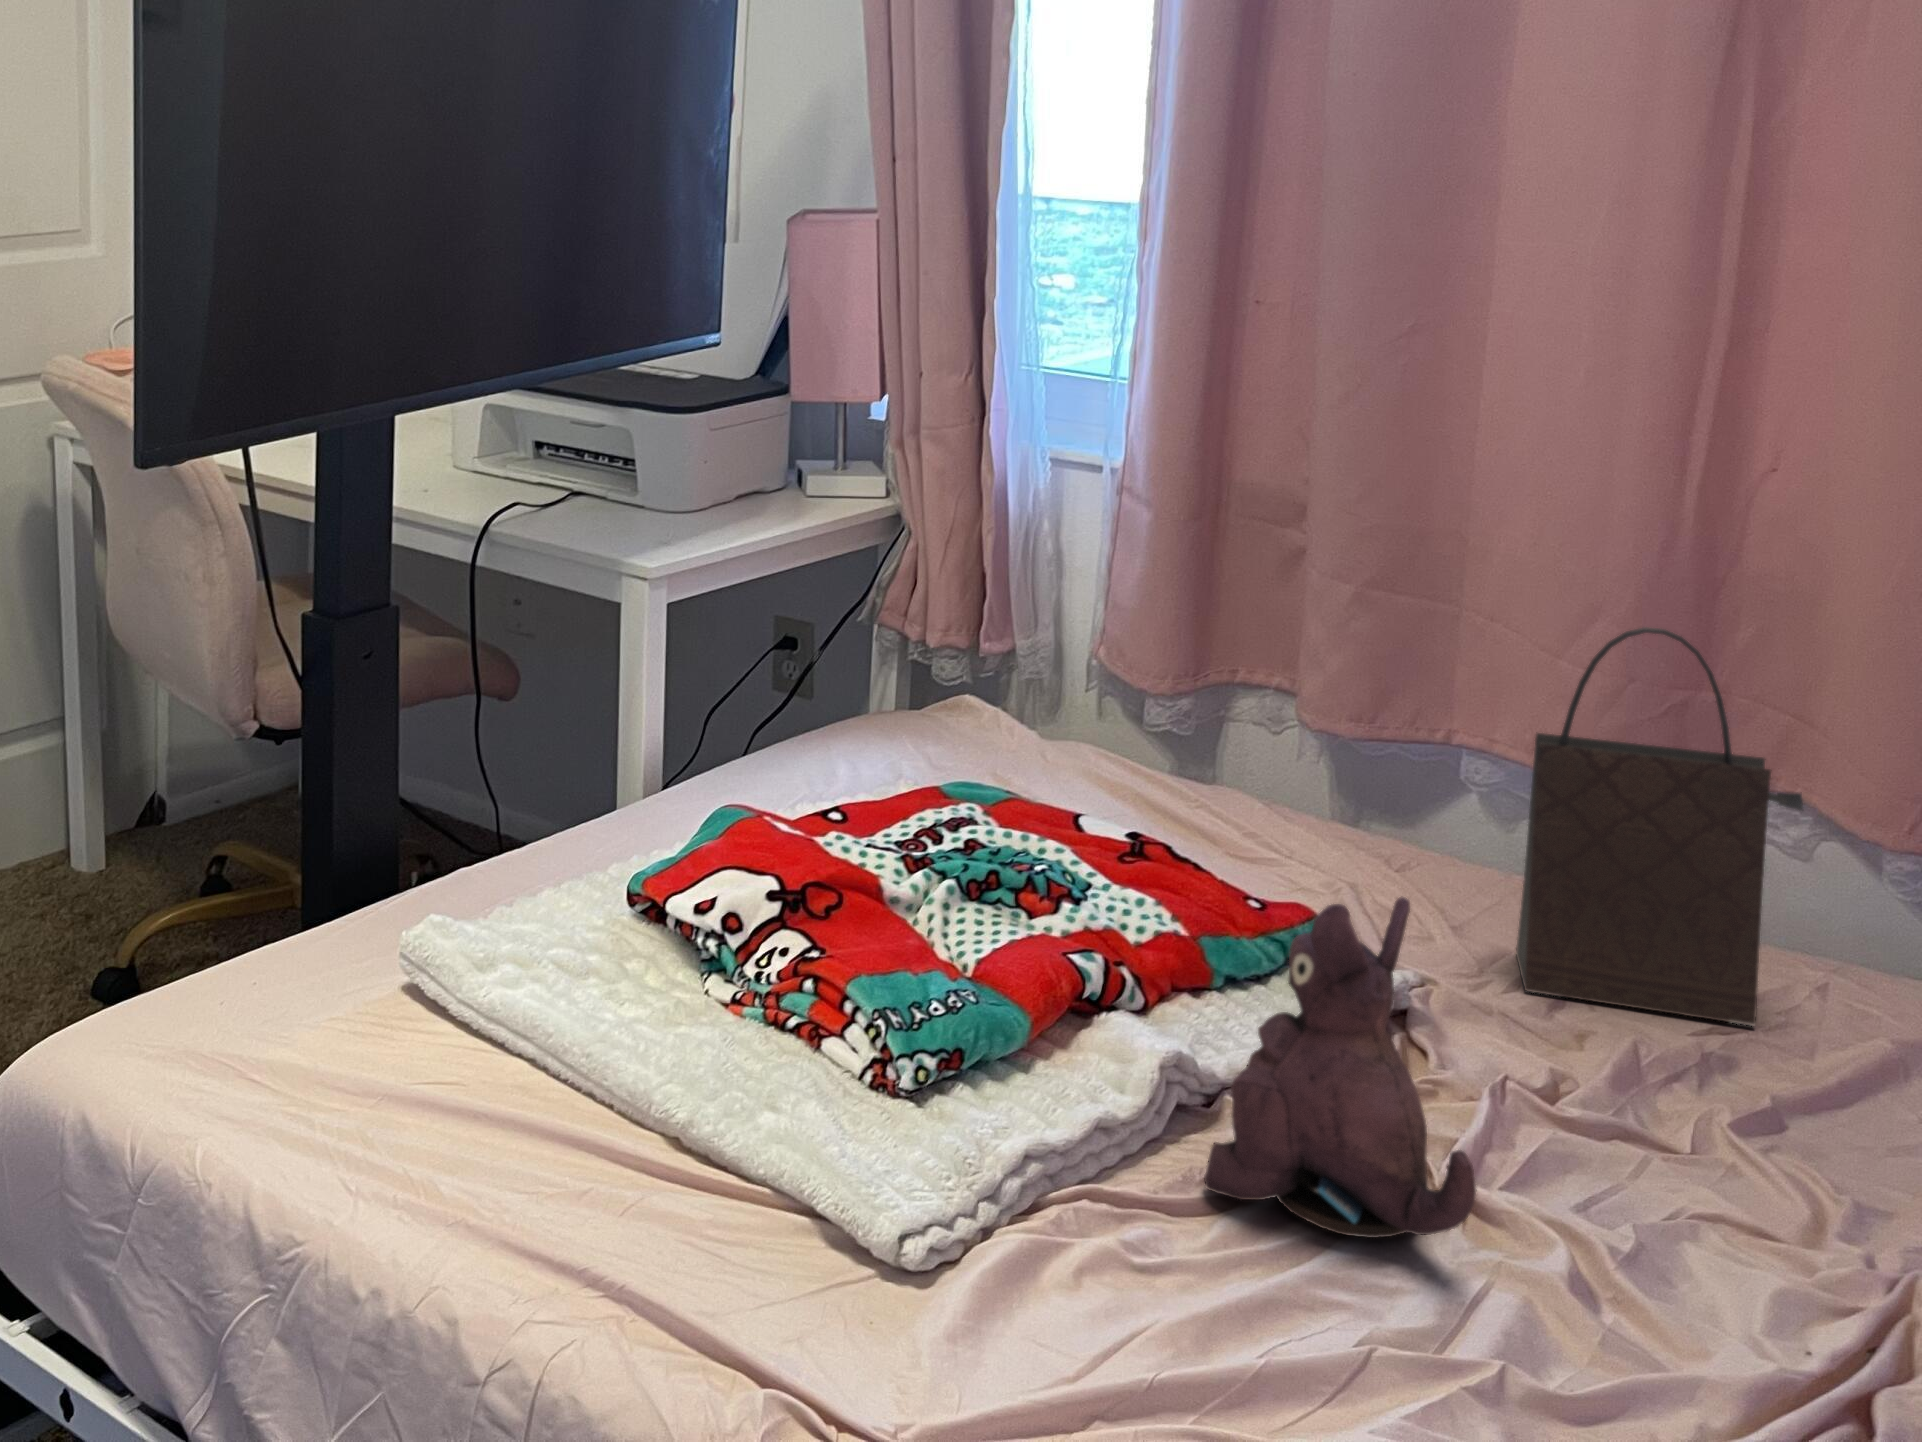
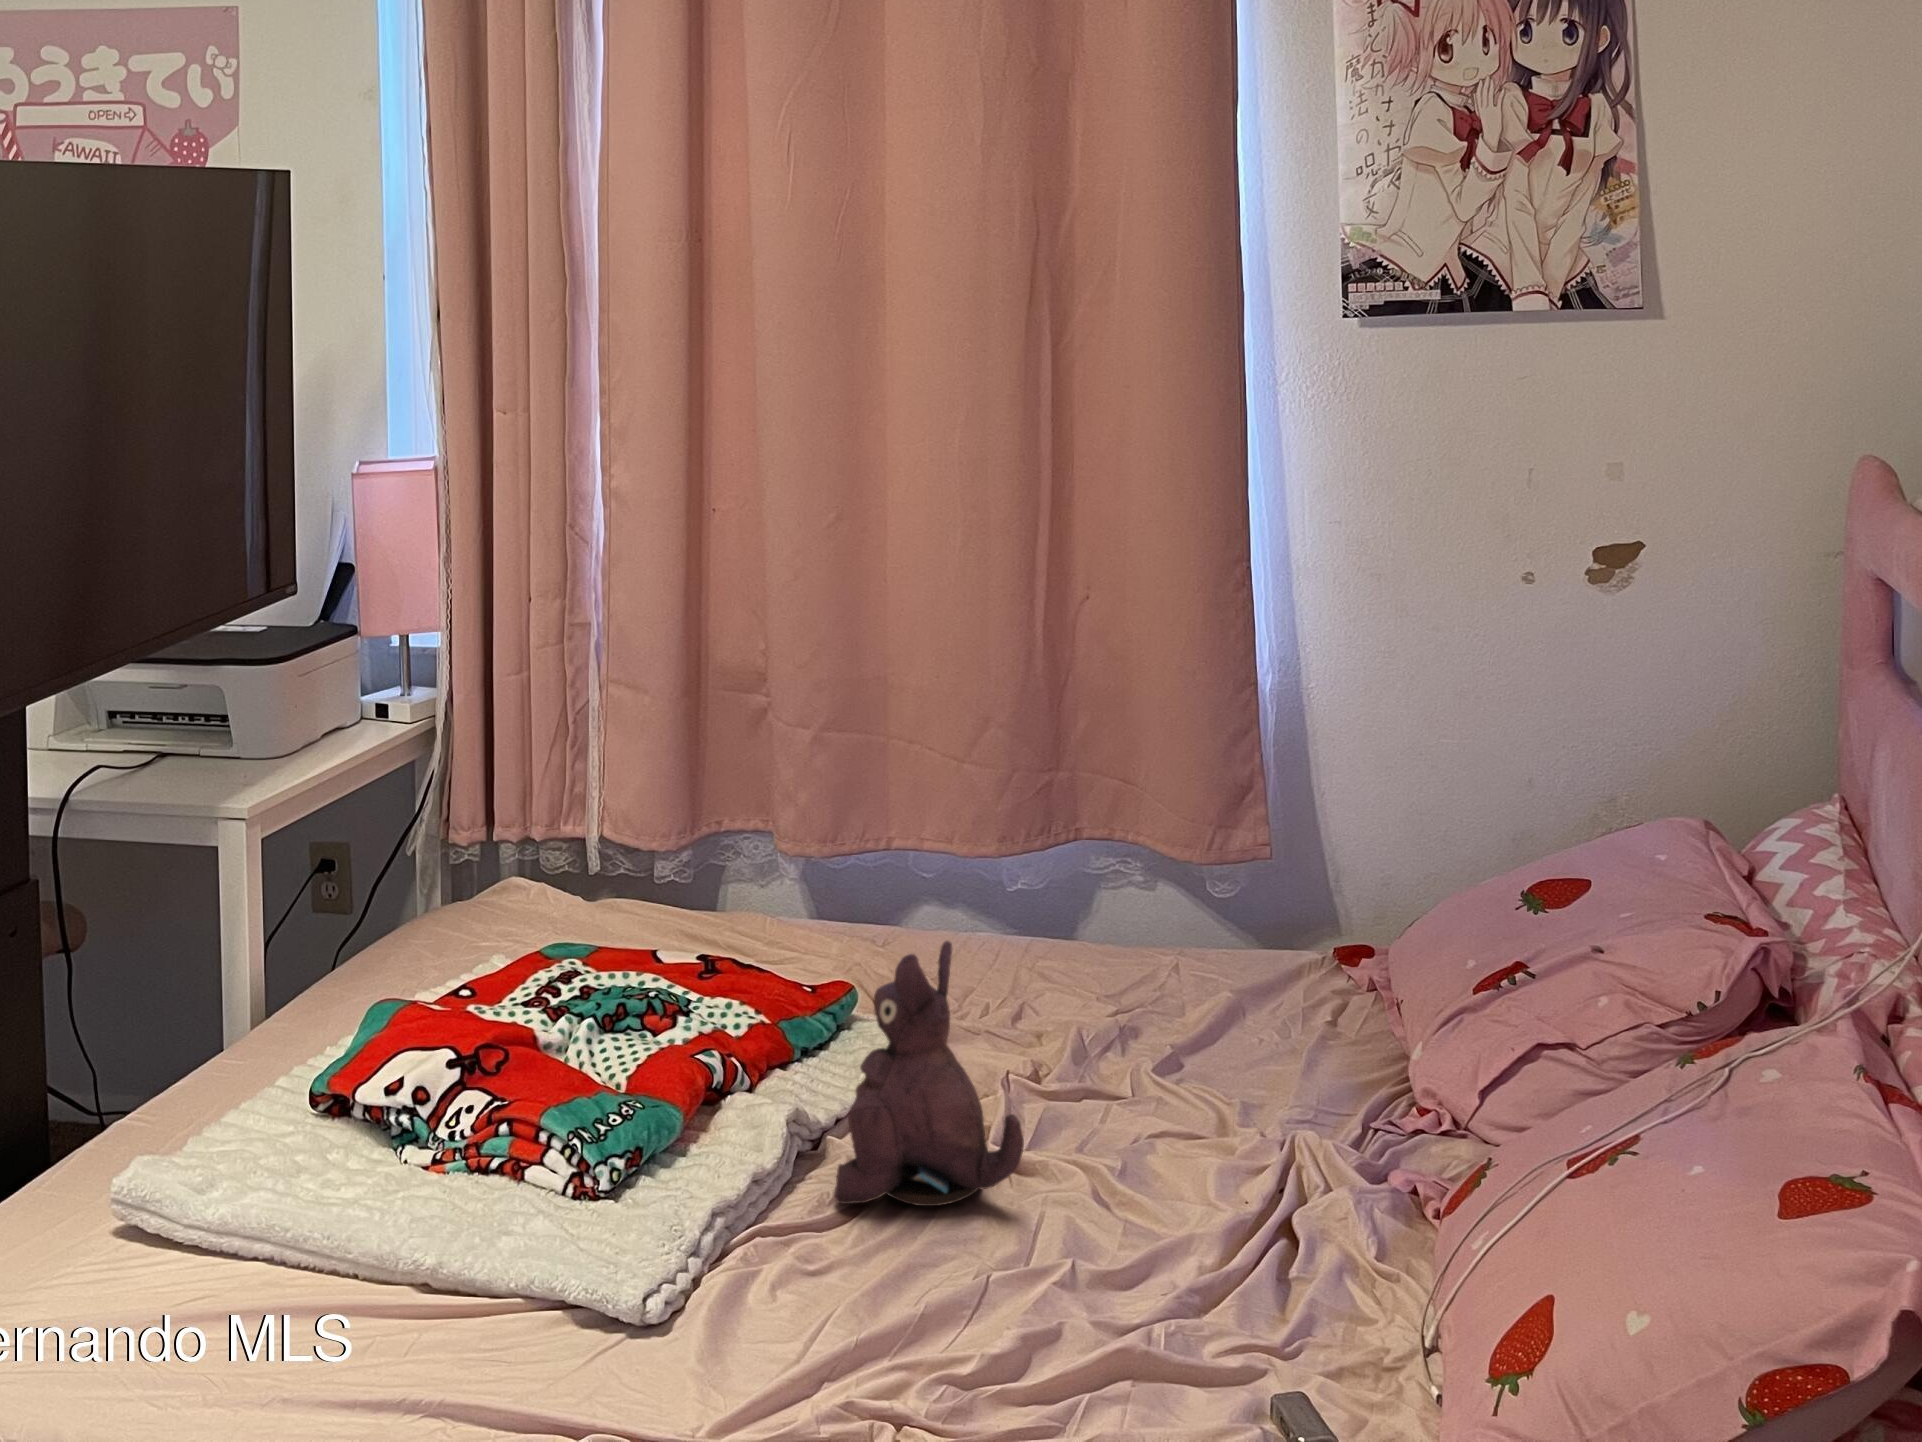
handbag: present [1516,627,1803,1026] -> none [976,725,1144,1013]

